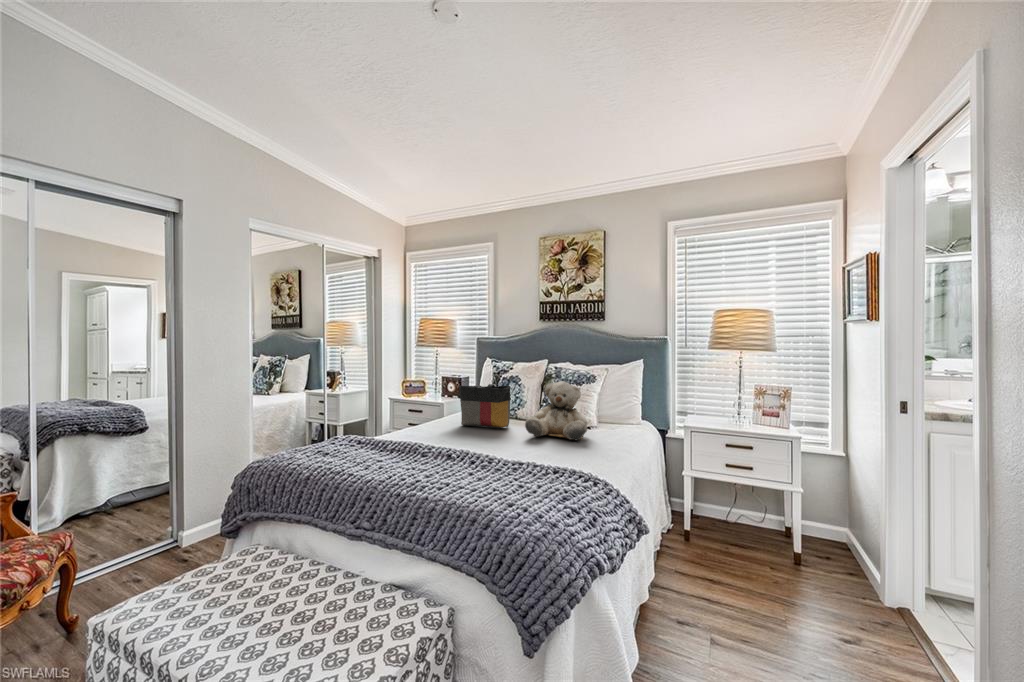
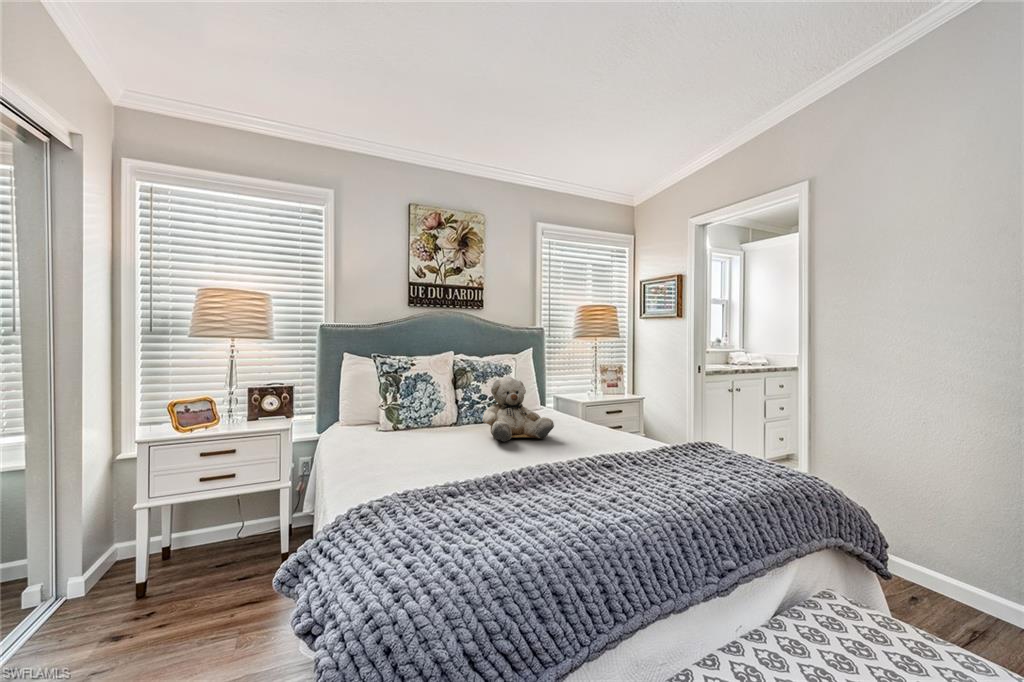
tote bag: present [459,384,510,428] -> none [385,387,455,442]

